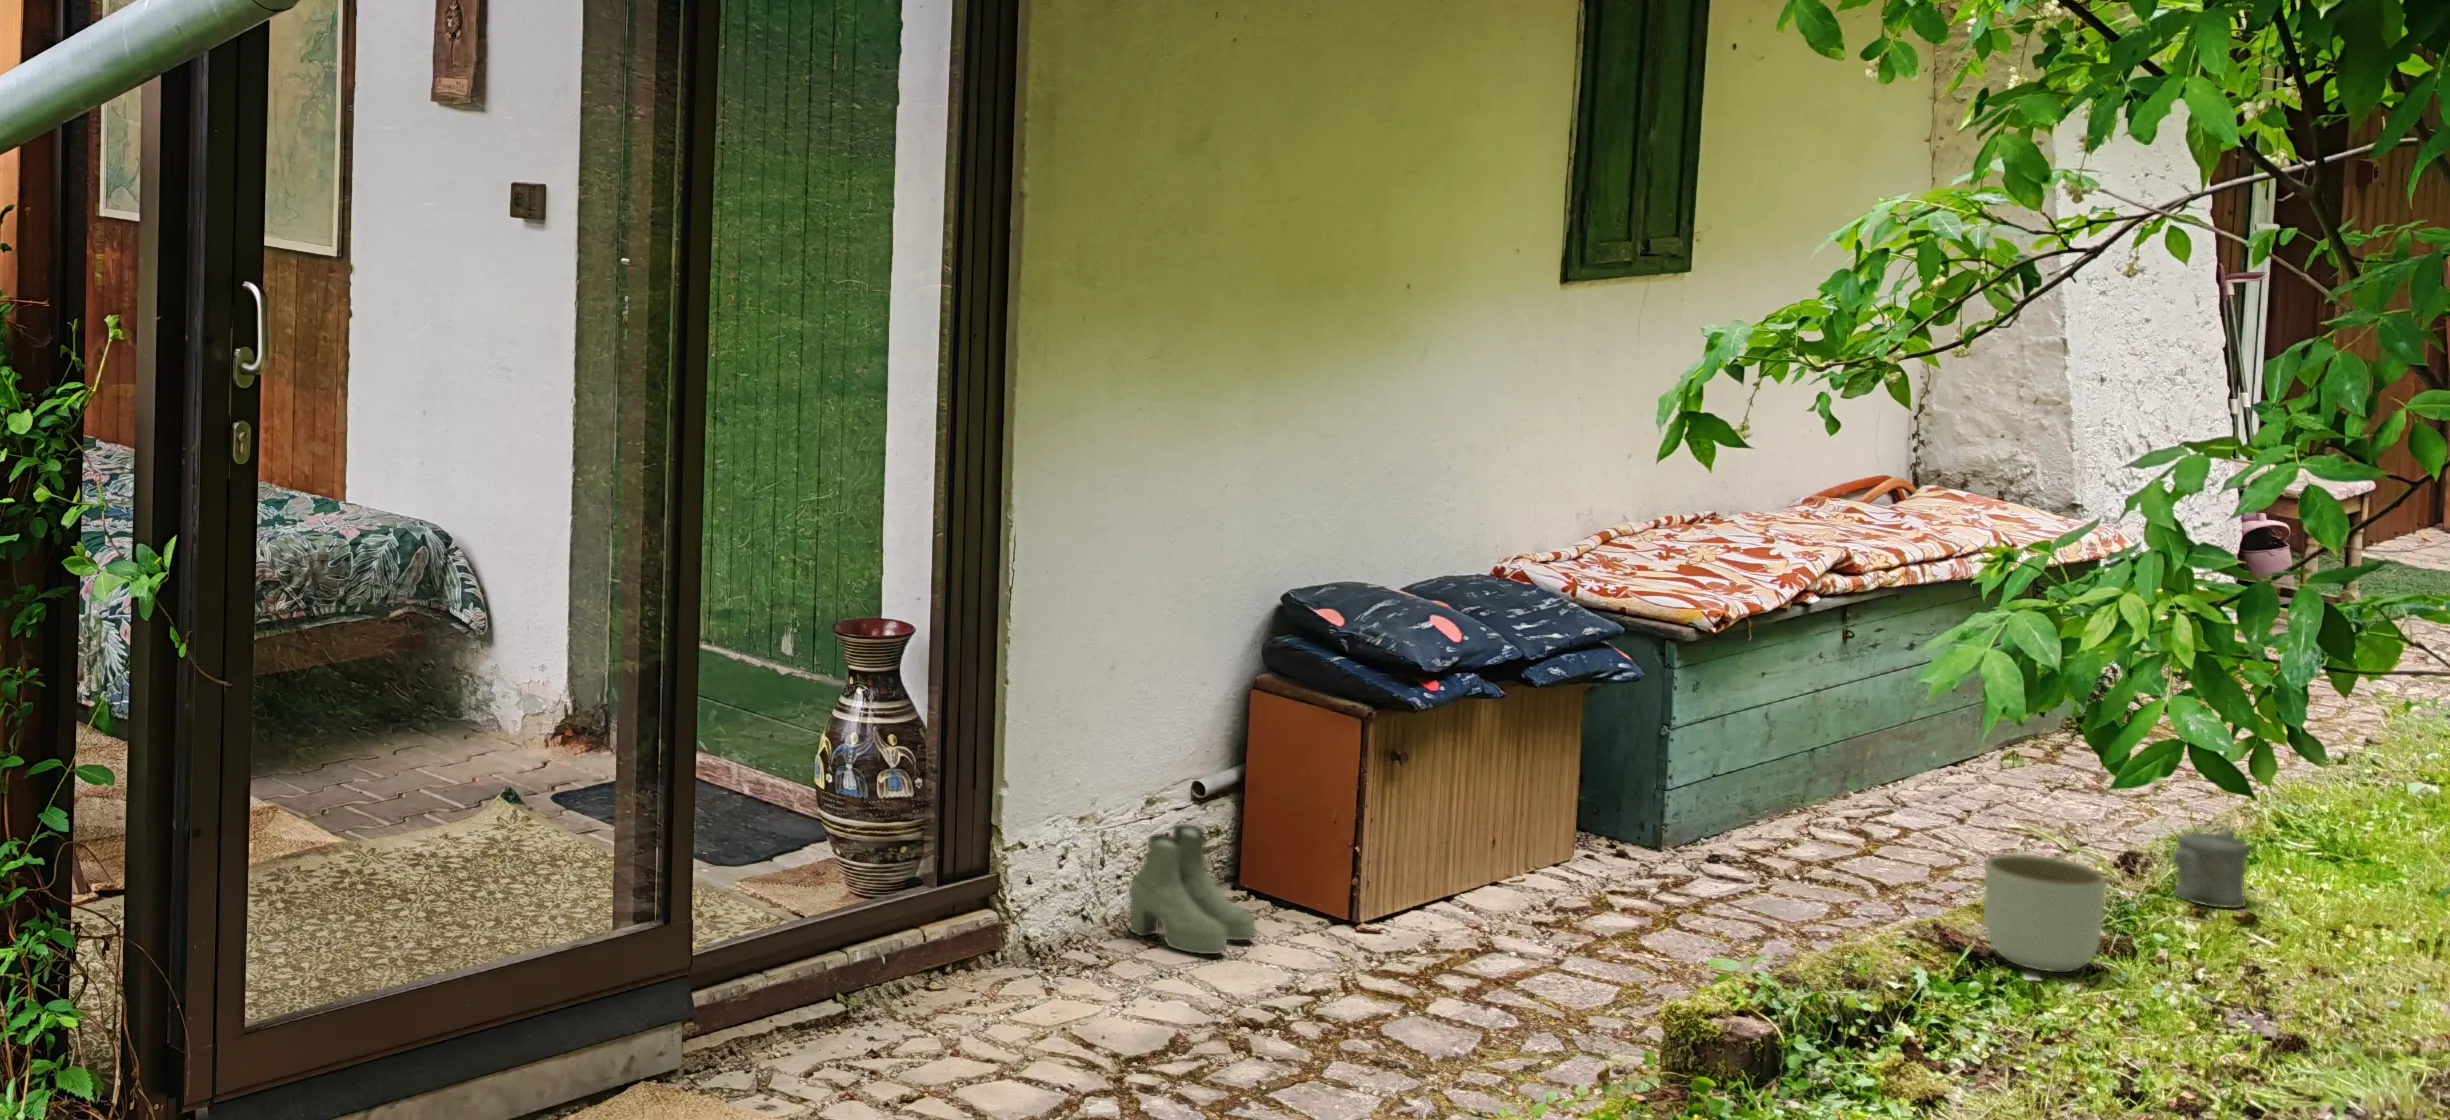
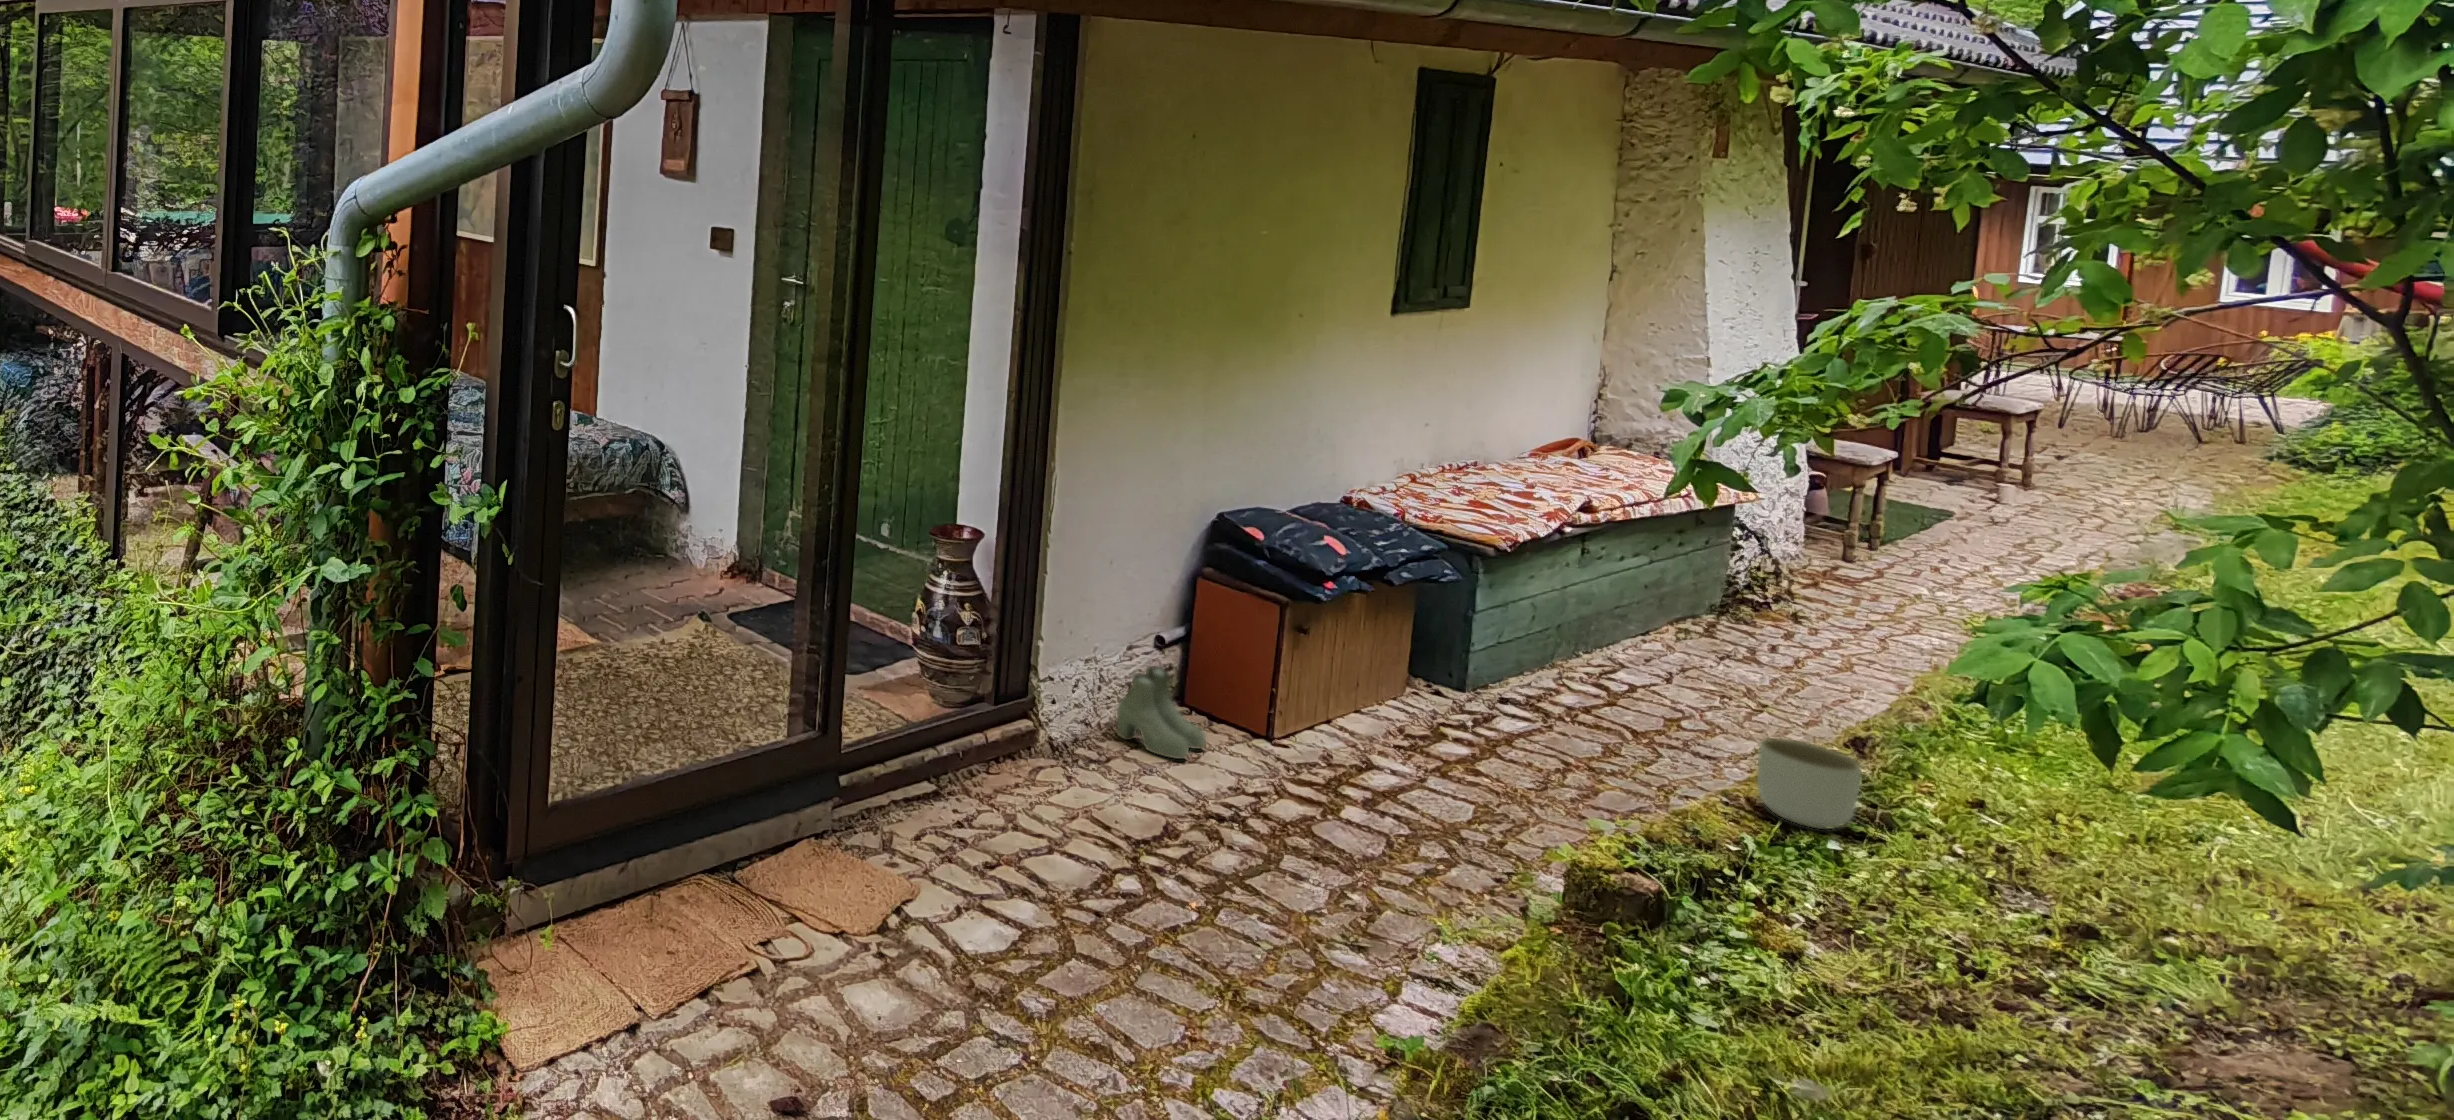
watering can: present [2173,830,2249,908] -> none [1870,717,1936,777]

